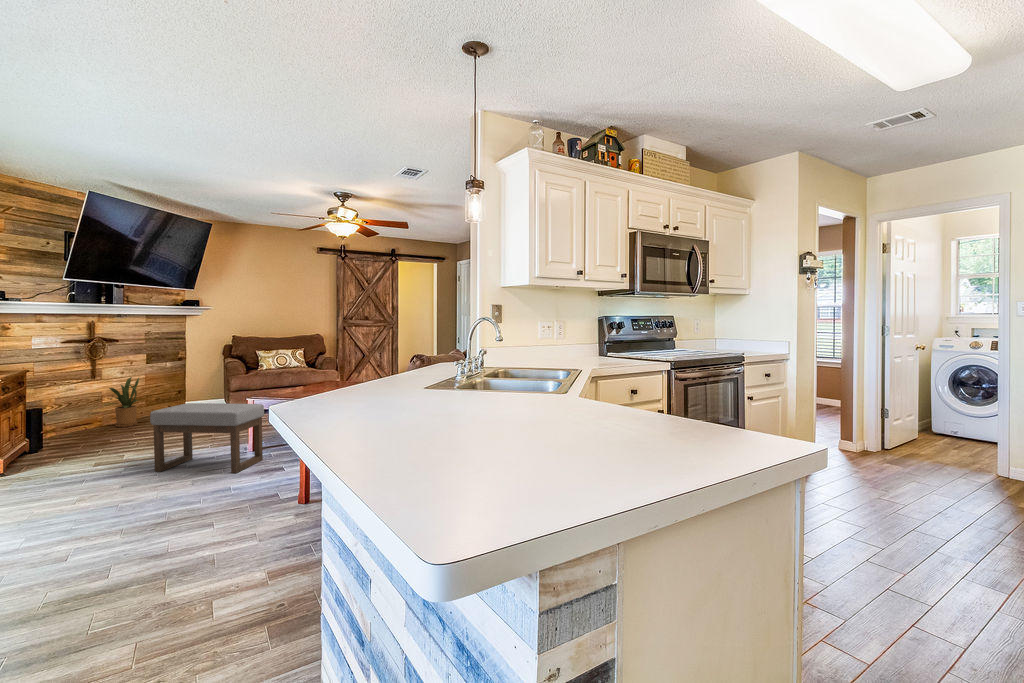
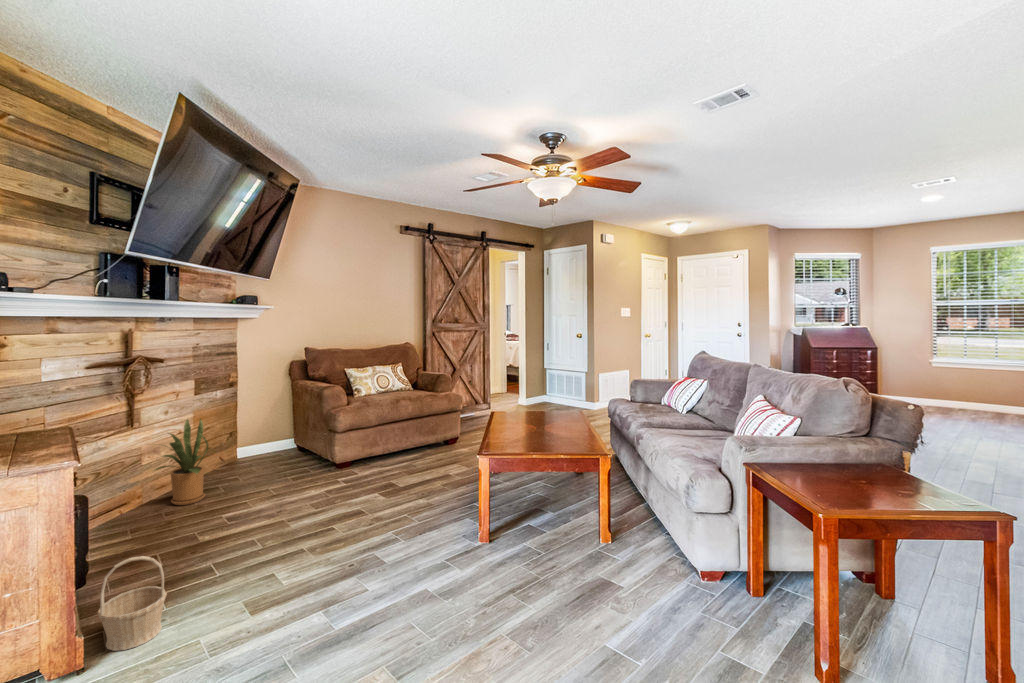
ottoman: present [150,403,264,473] -> none [405,469,572,617]
basket: none [11,430,49,472] -> present [98,556,167,651]

